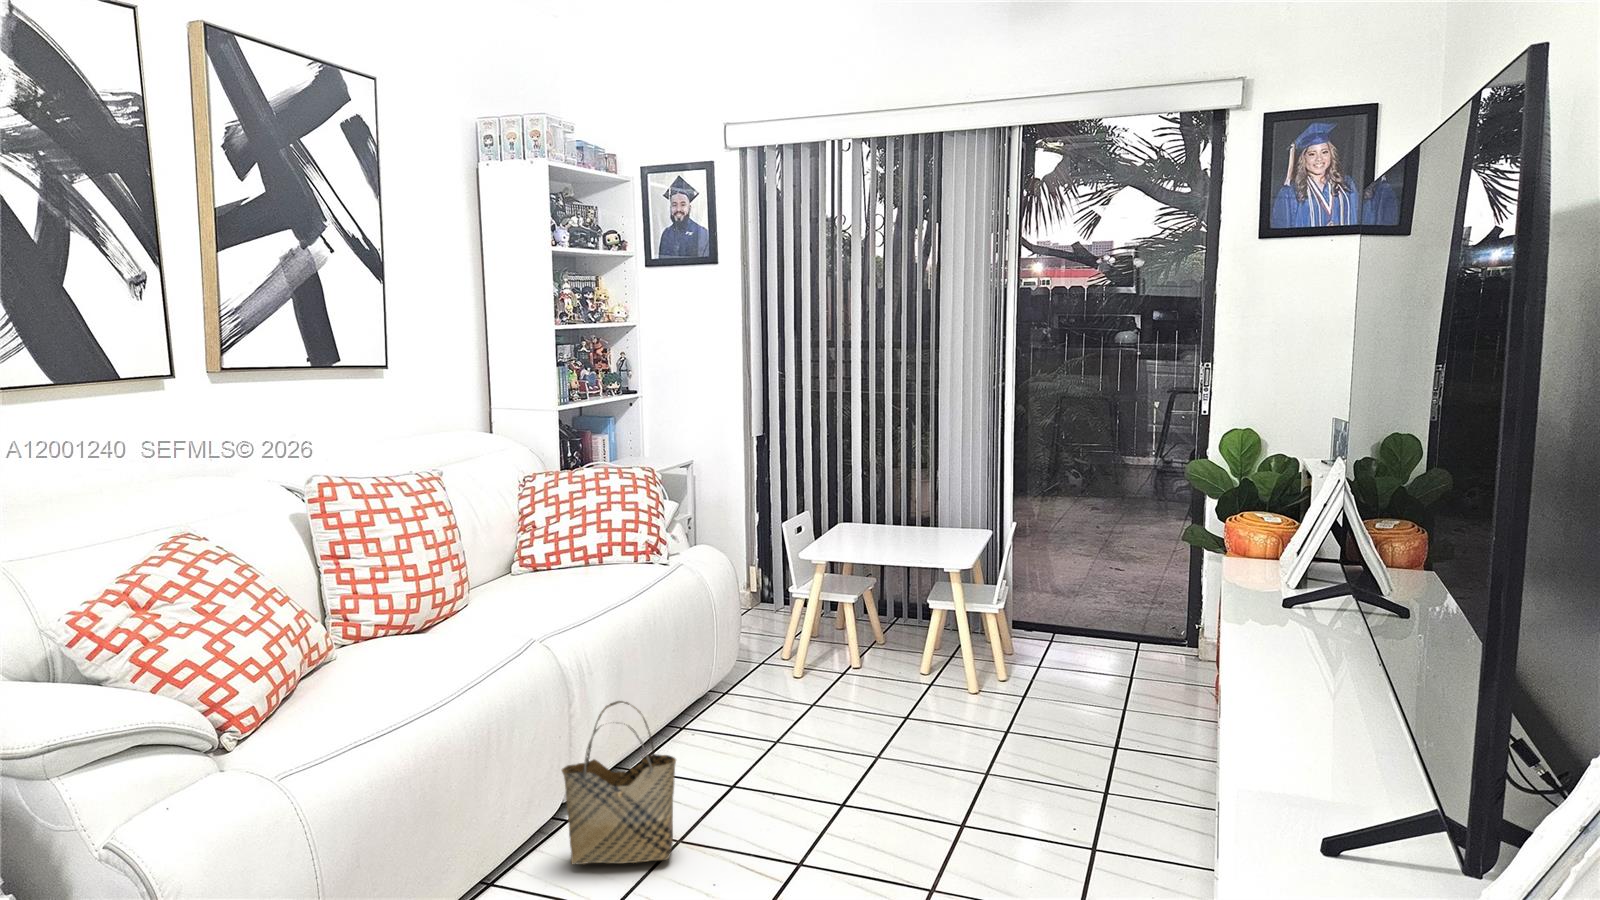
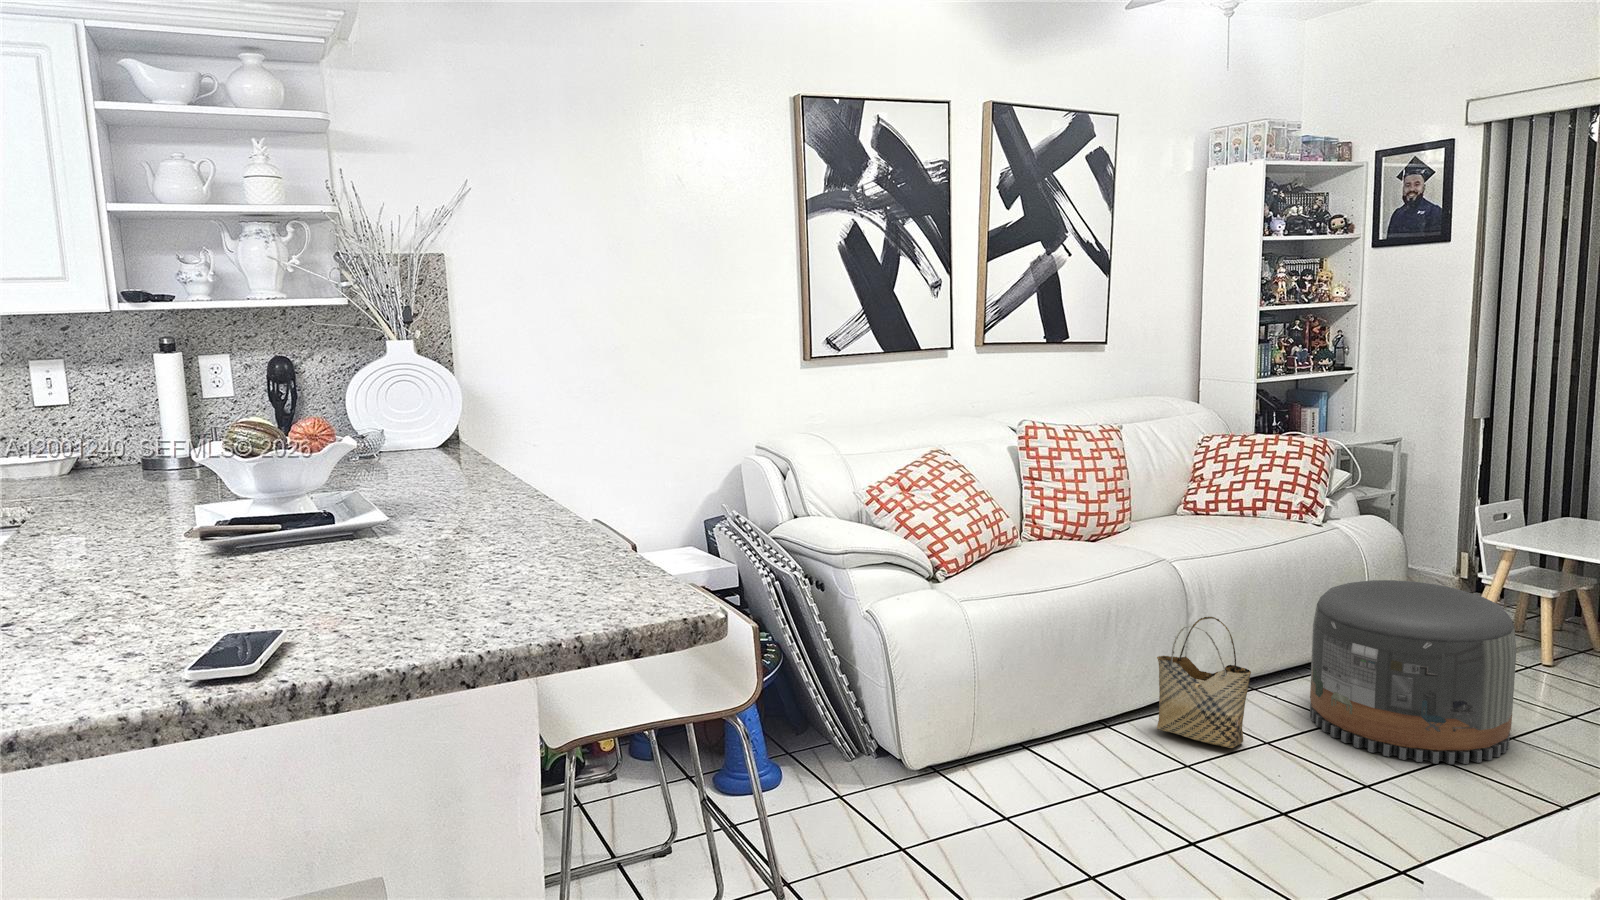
pouf: none [707,609,893,809] -> present [1310,580,1517,764]

